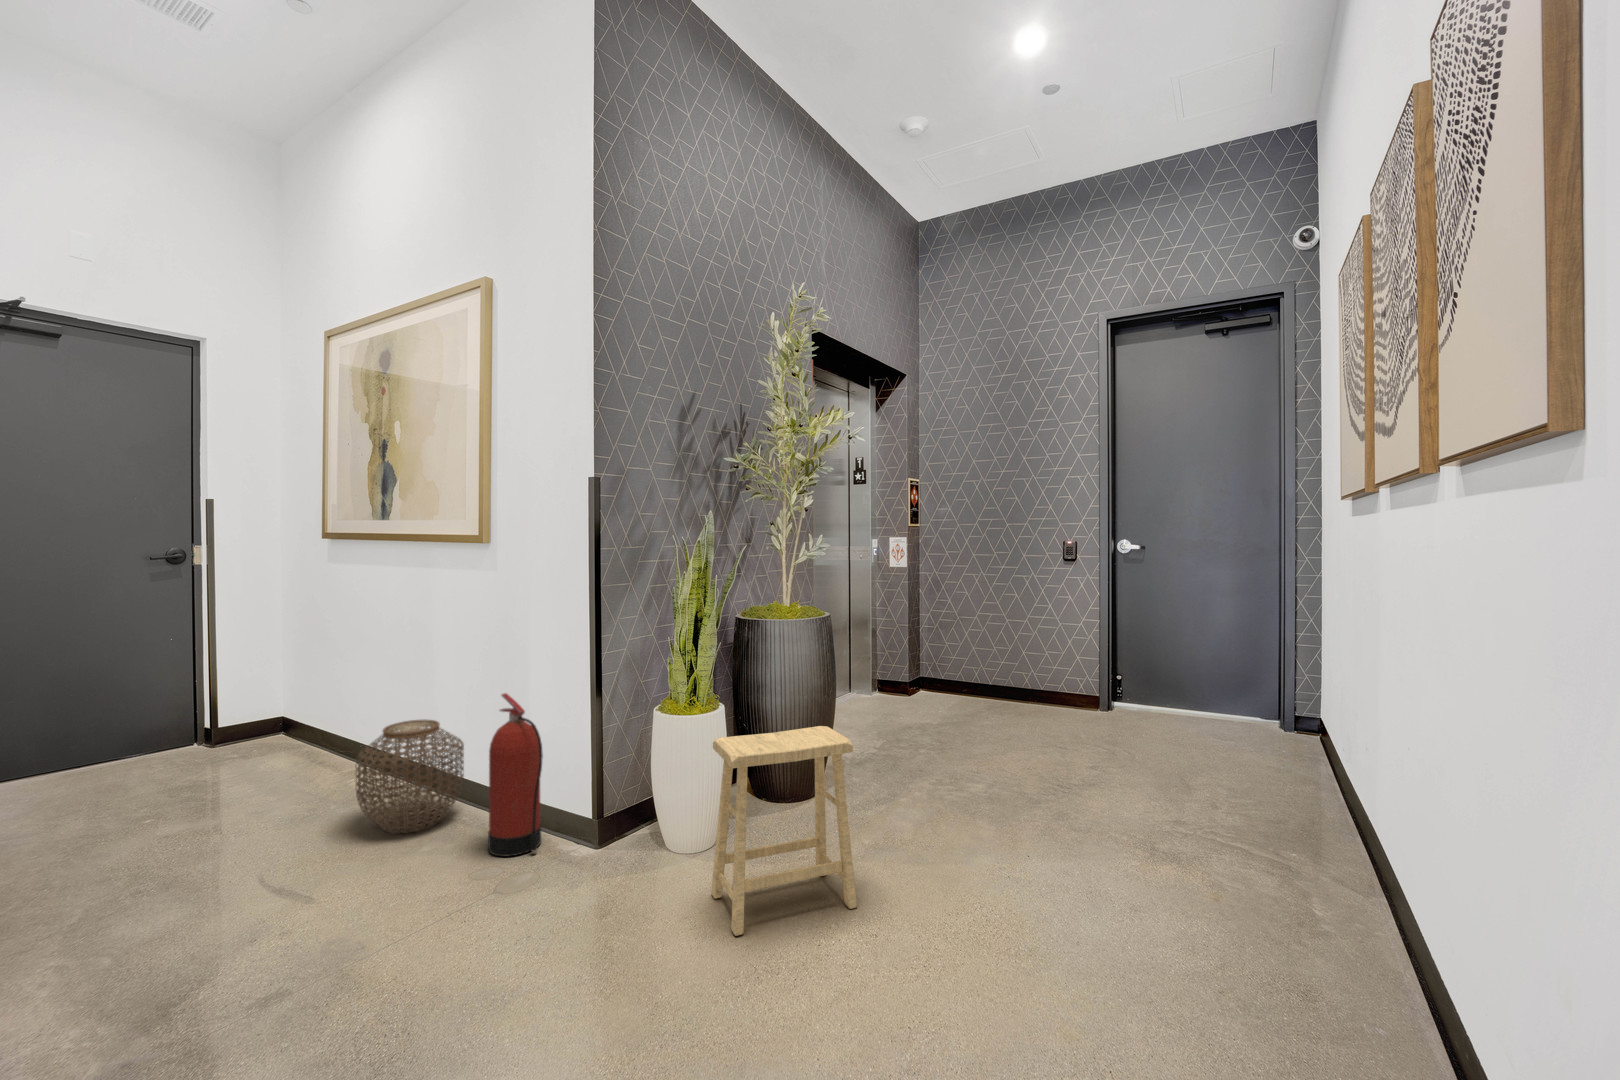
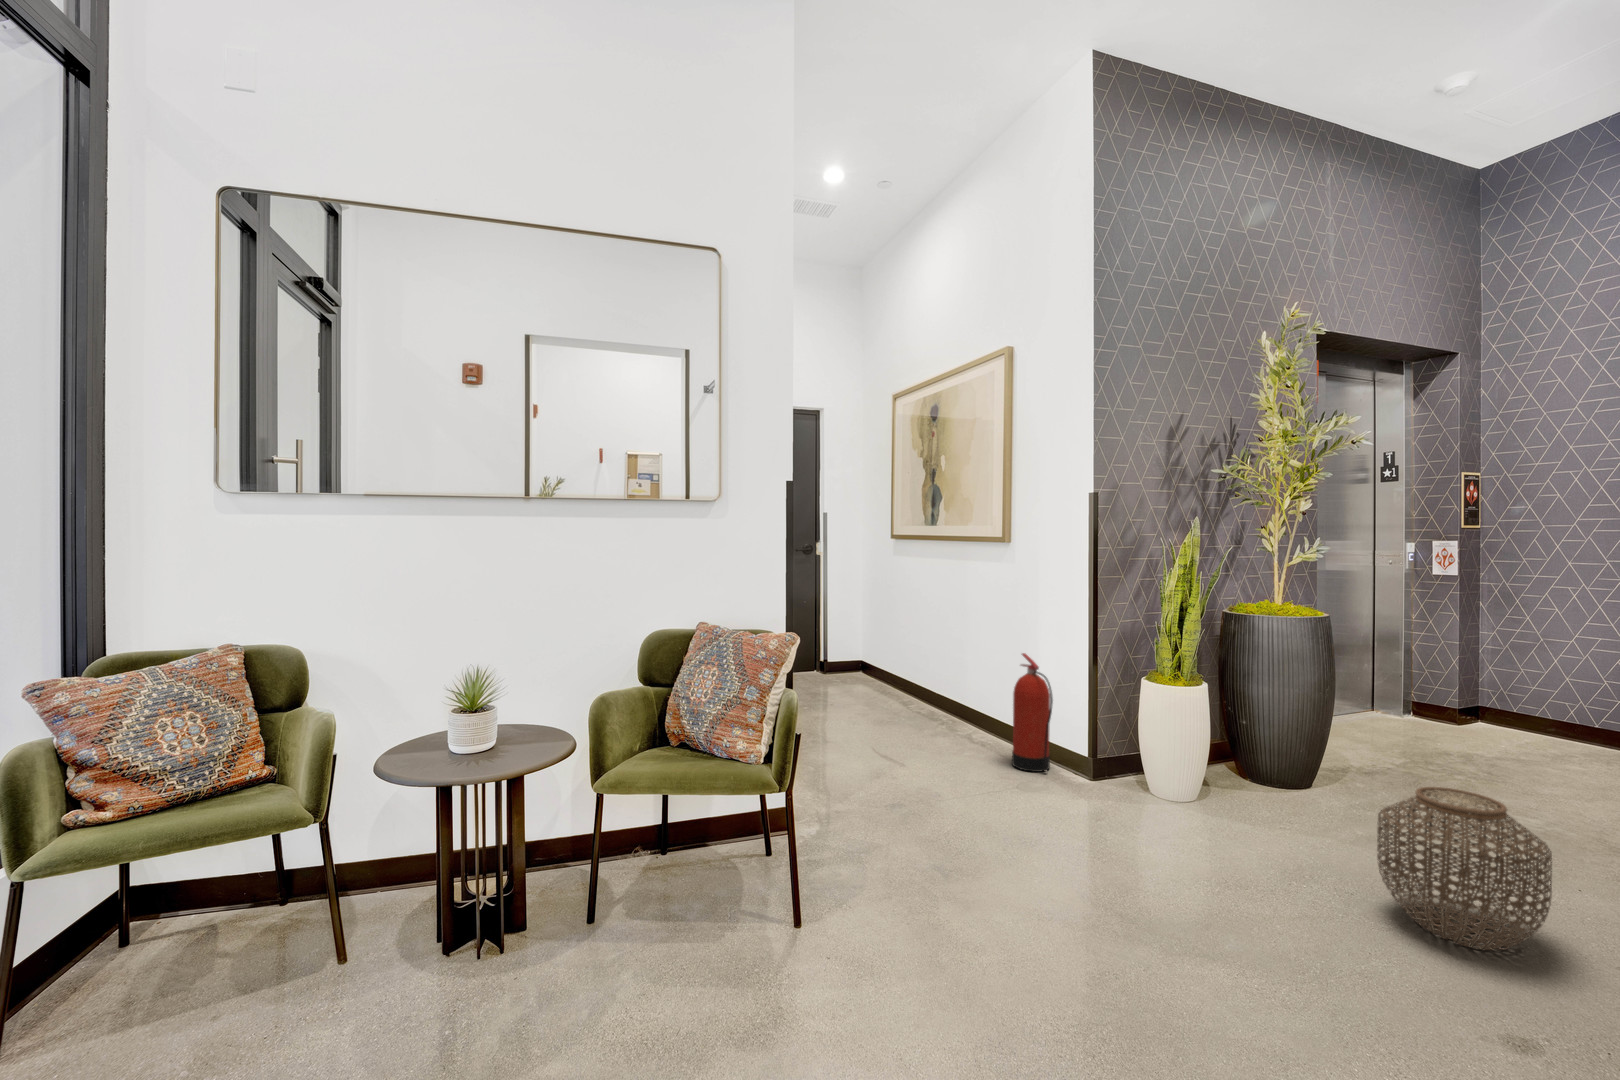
woven basket: present [356,720,464,833] -> present [1377,787,1552,950]
footstool: present [711,726,857,936] -> none [1192,702,1338,871]

